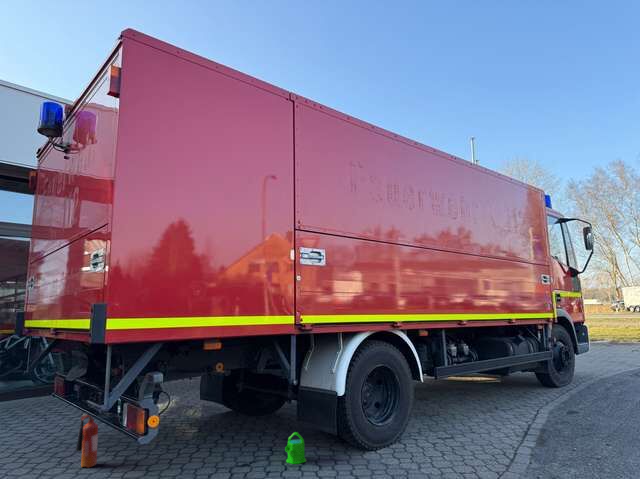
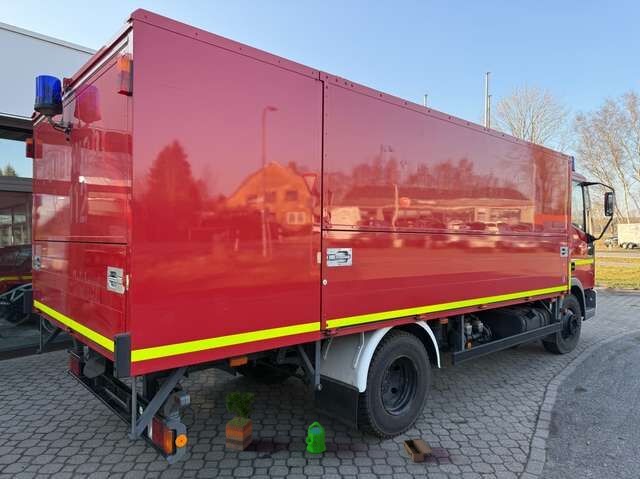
potted tree: none [202,403,237,464] -> present [226,392,258,451]
fire extinguisher: present [76,414,98,468] -> none [103,397,124,450]
toolbox: none [386,448,415,467] -> present [403,439,433,462]

